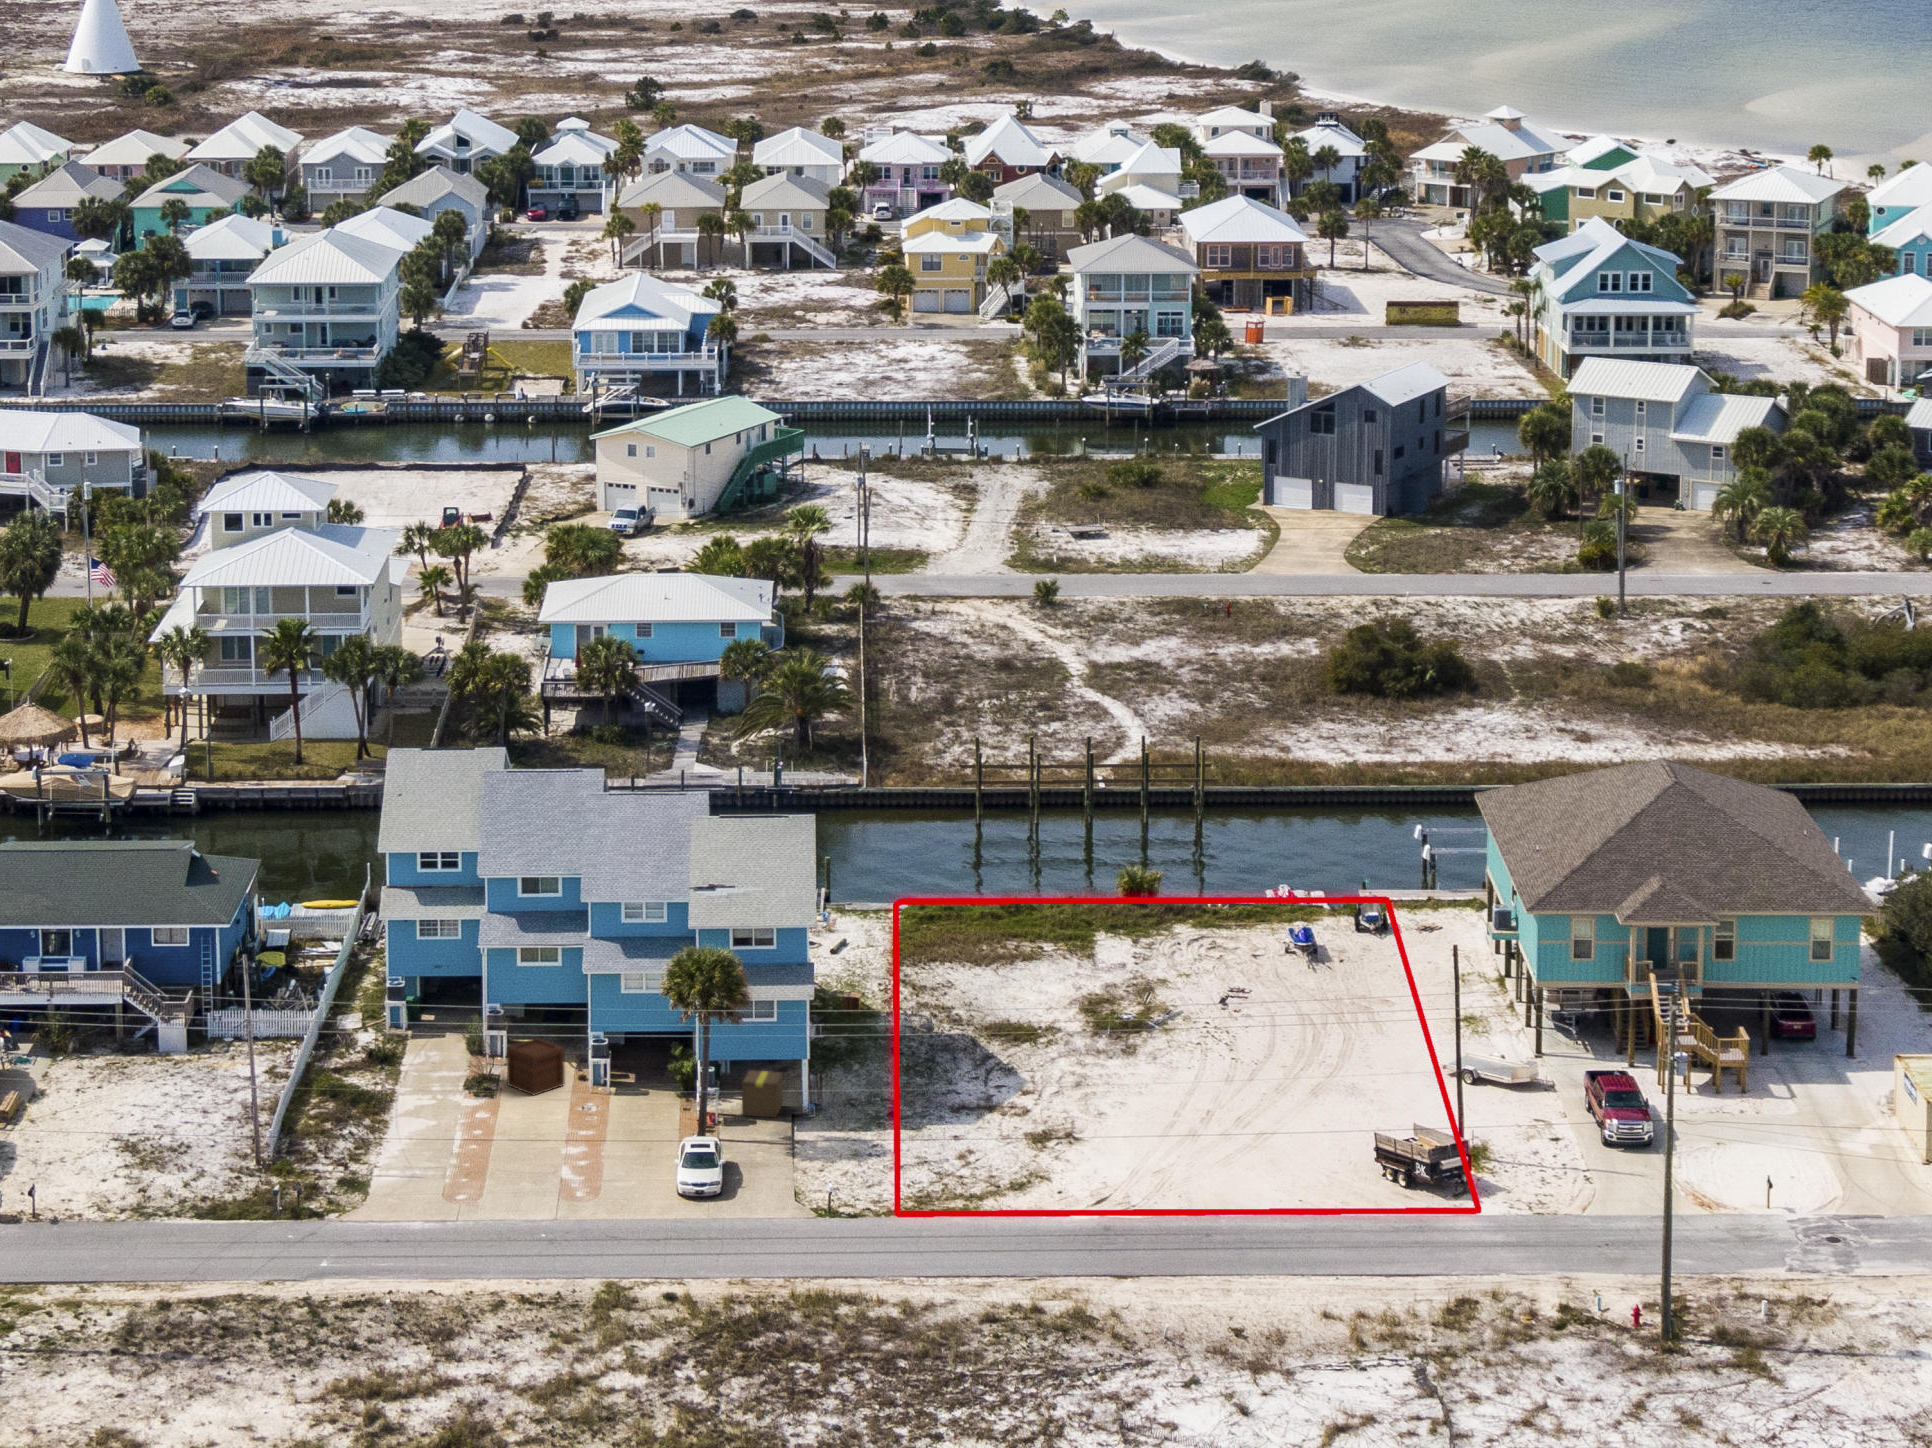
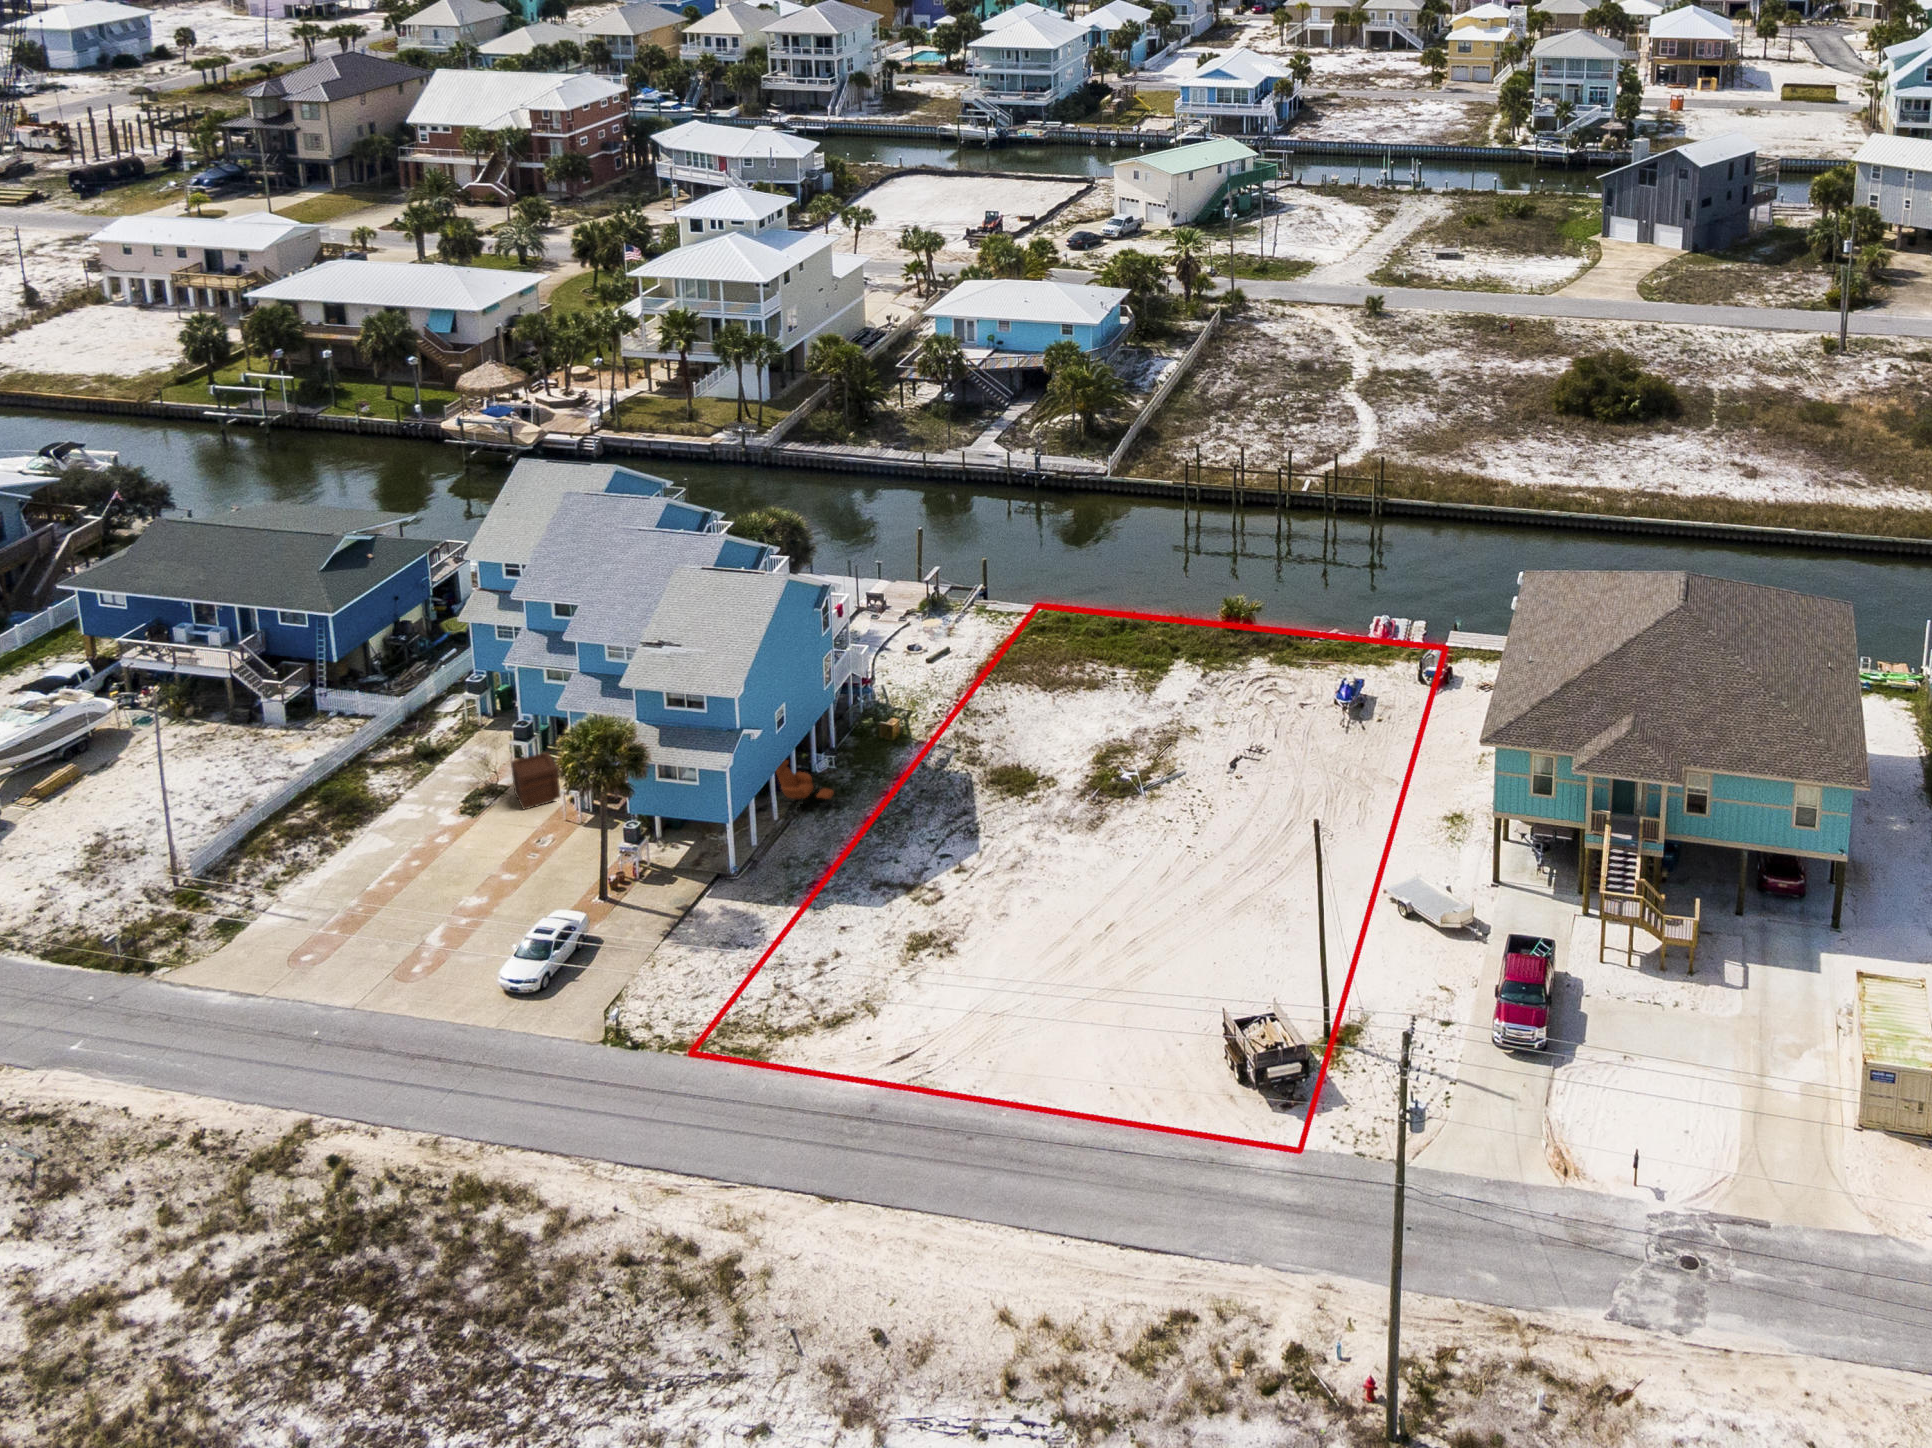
lounge chair: none [799,1021,862,1072] -> present [777,760,834,805]
cardboard box: present [742,1070,783,1117] -> none [672,817,722,869]

